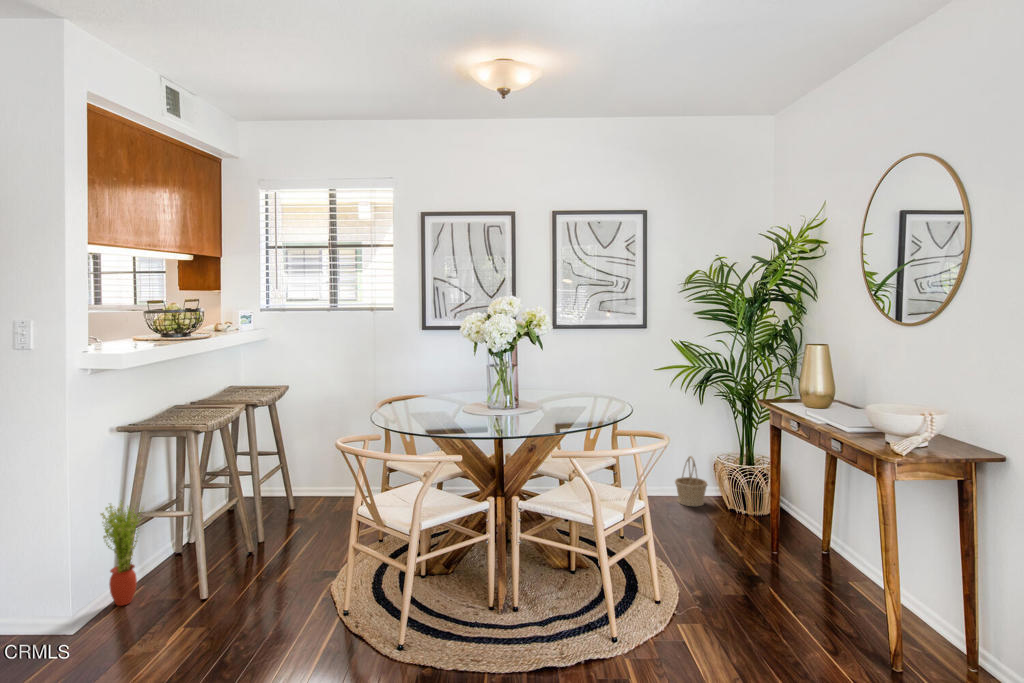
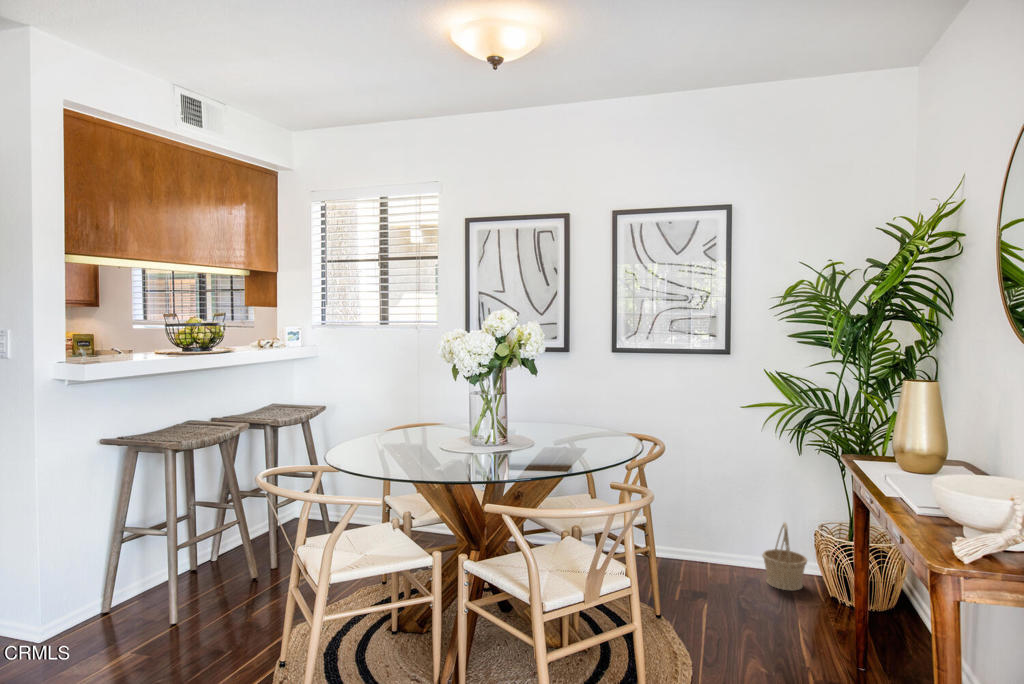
potted plant: present [101,504,144,606] -> none [81,510,130,617]

